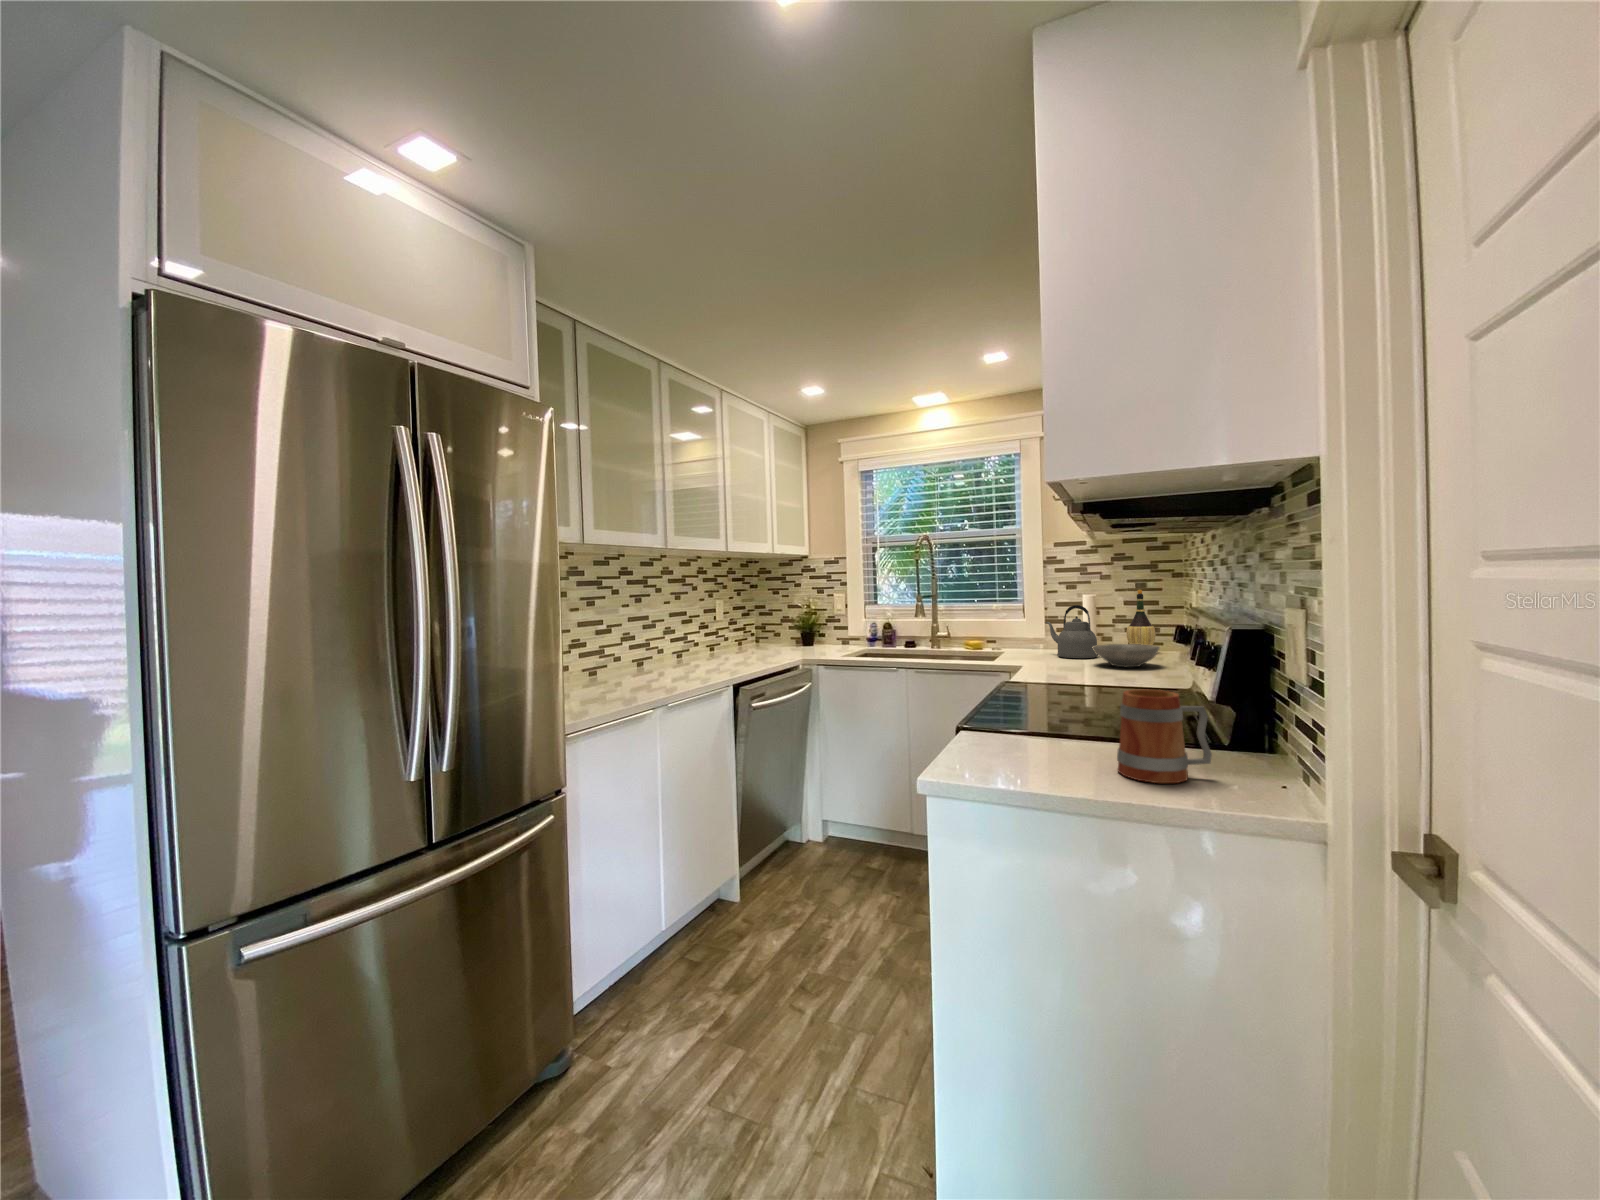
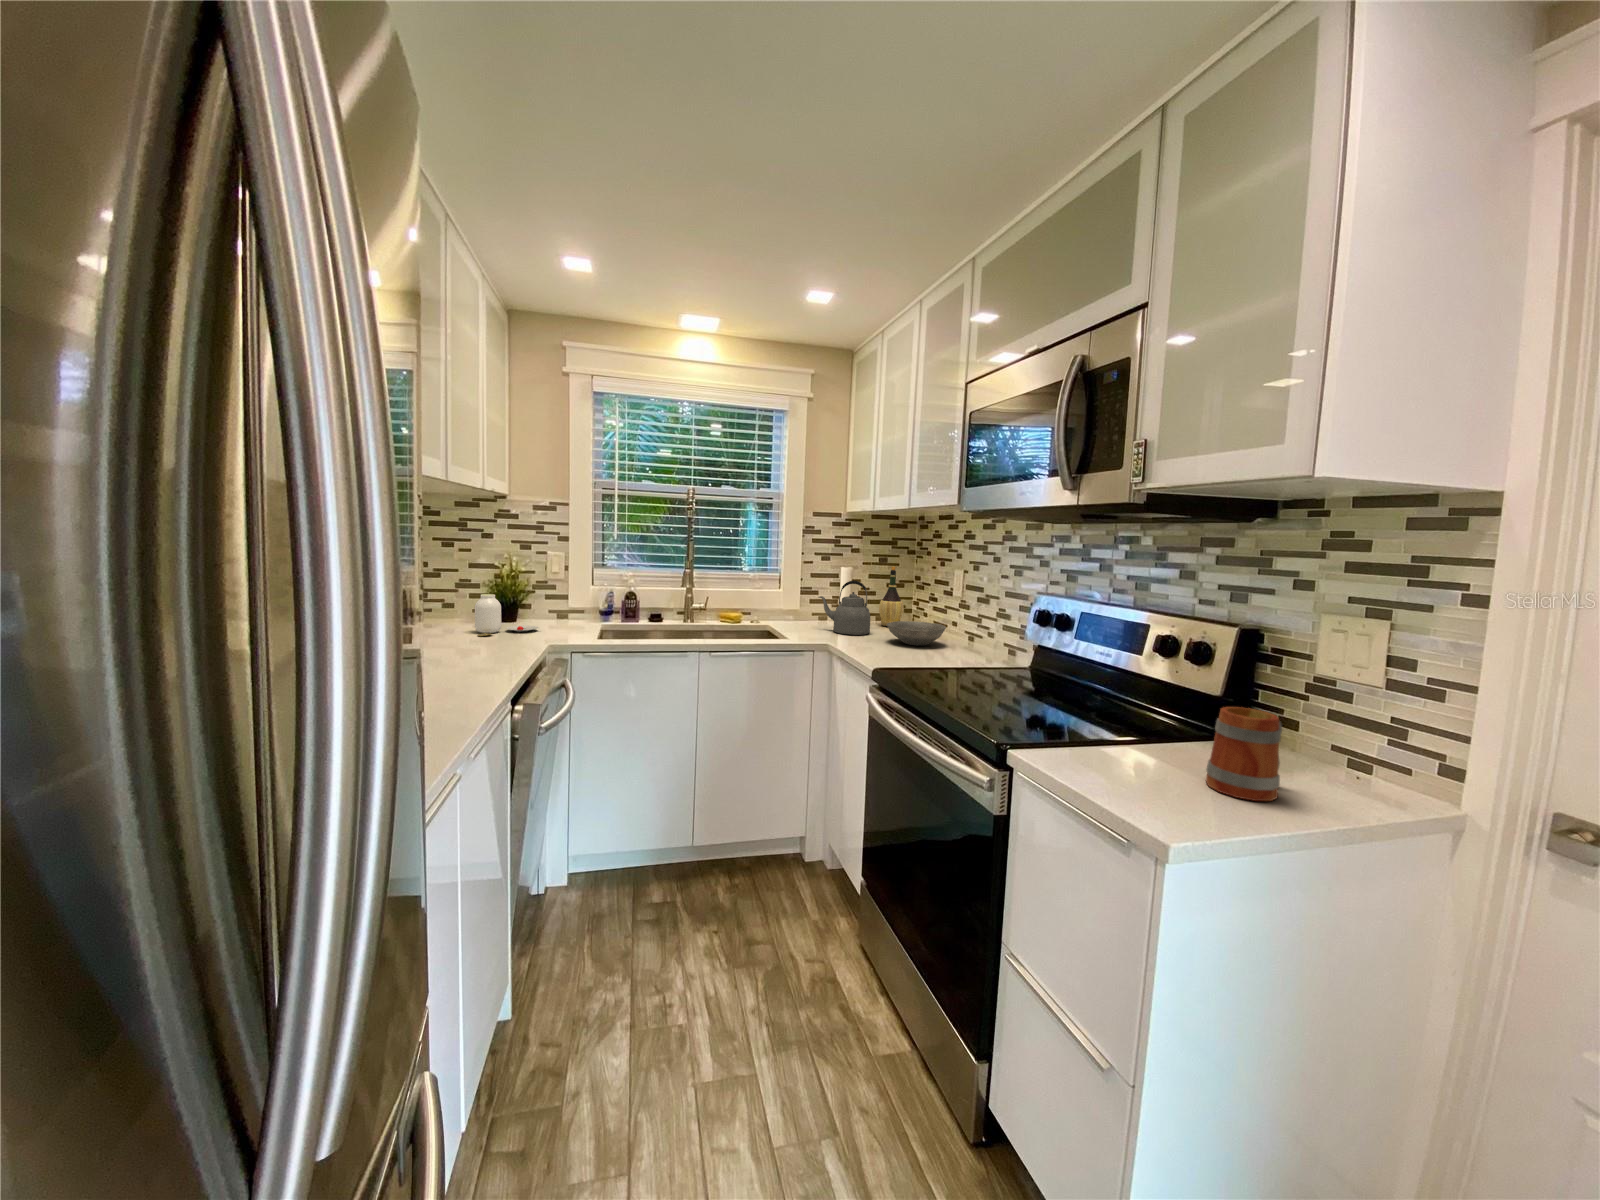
jar: none [773,625,816,653] -> present [475,594,538,636]

